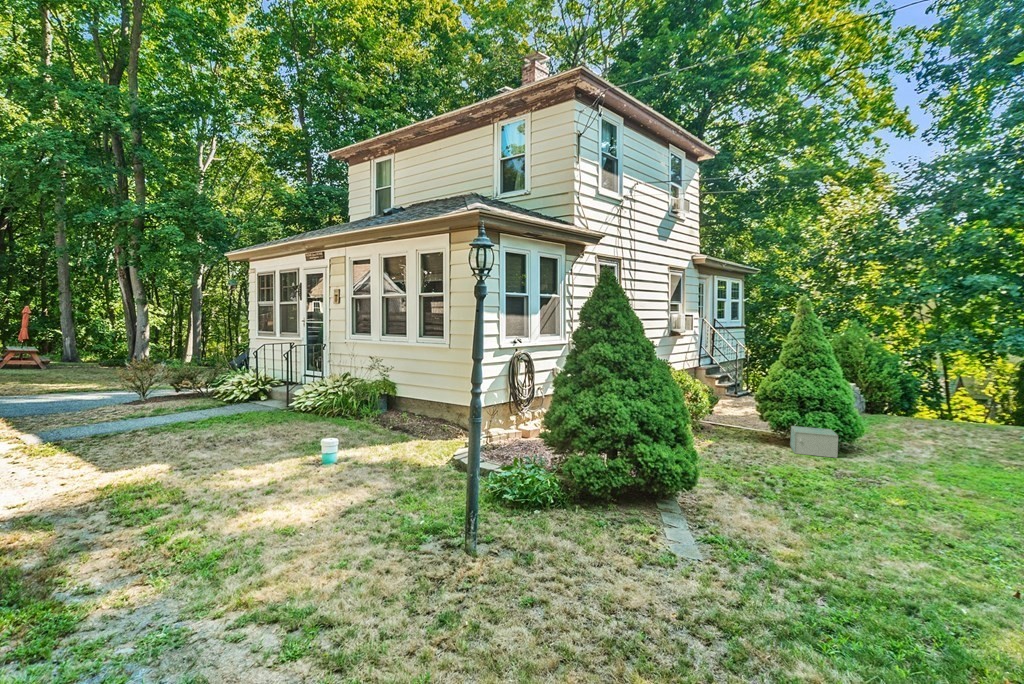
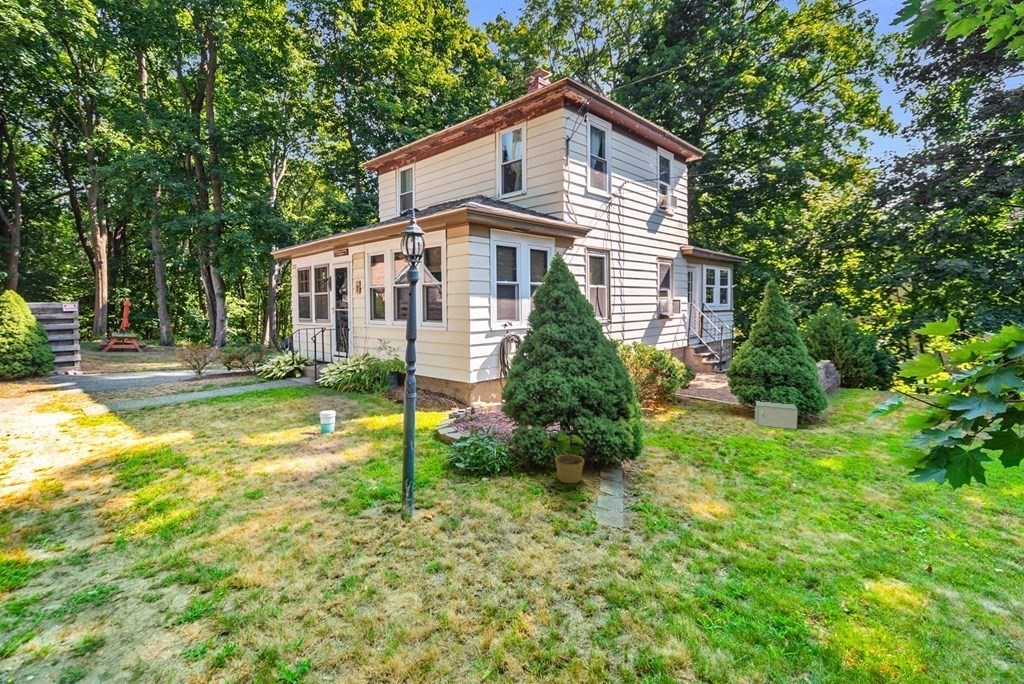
potted plant: none [590,470,642,524] -> present [542,435,587,483]

